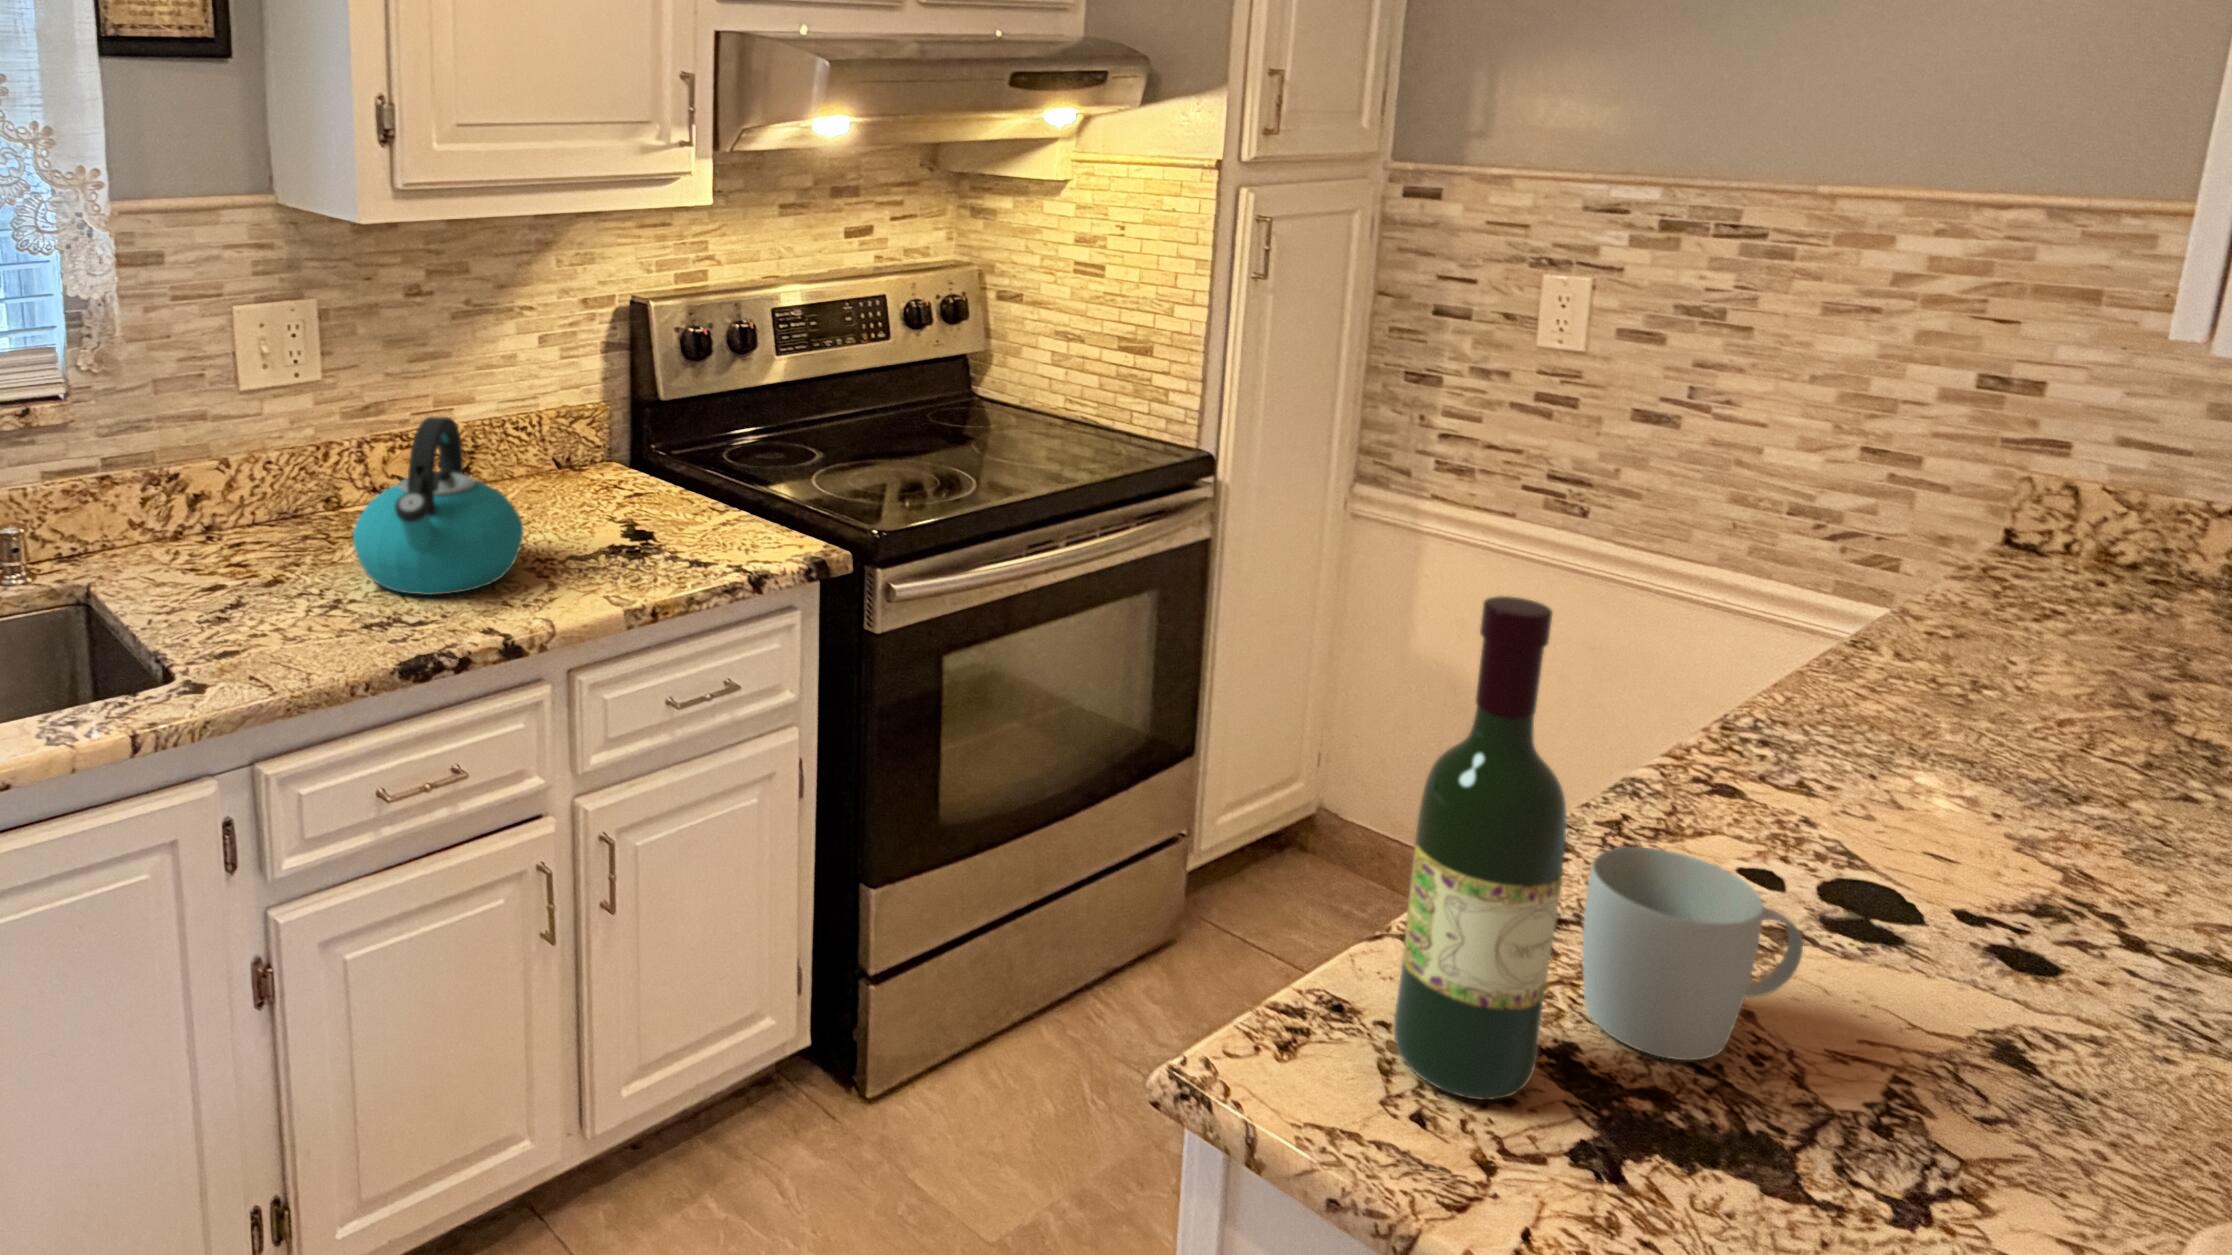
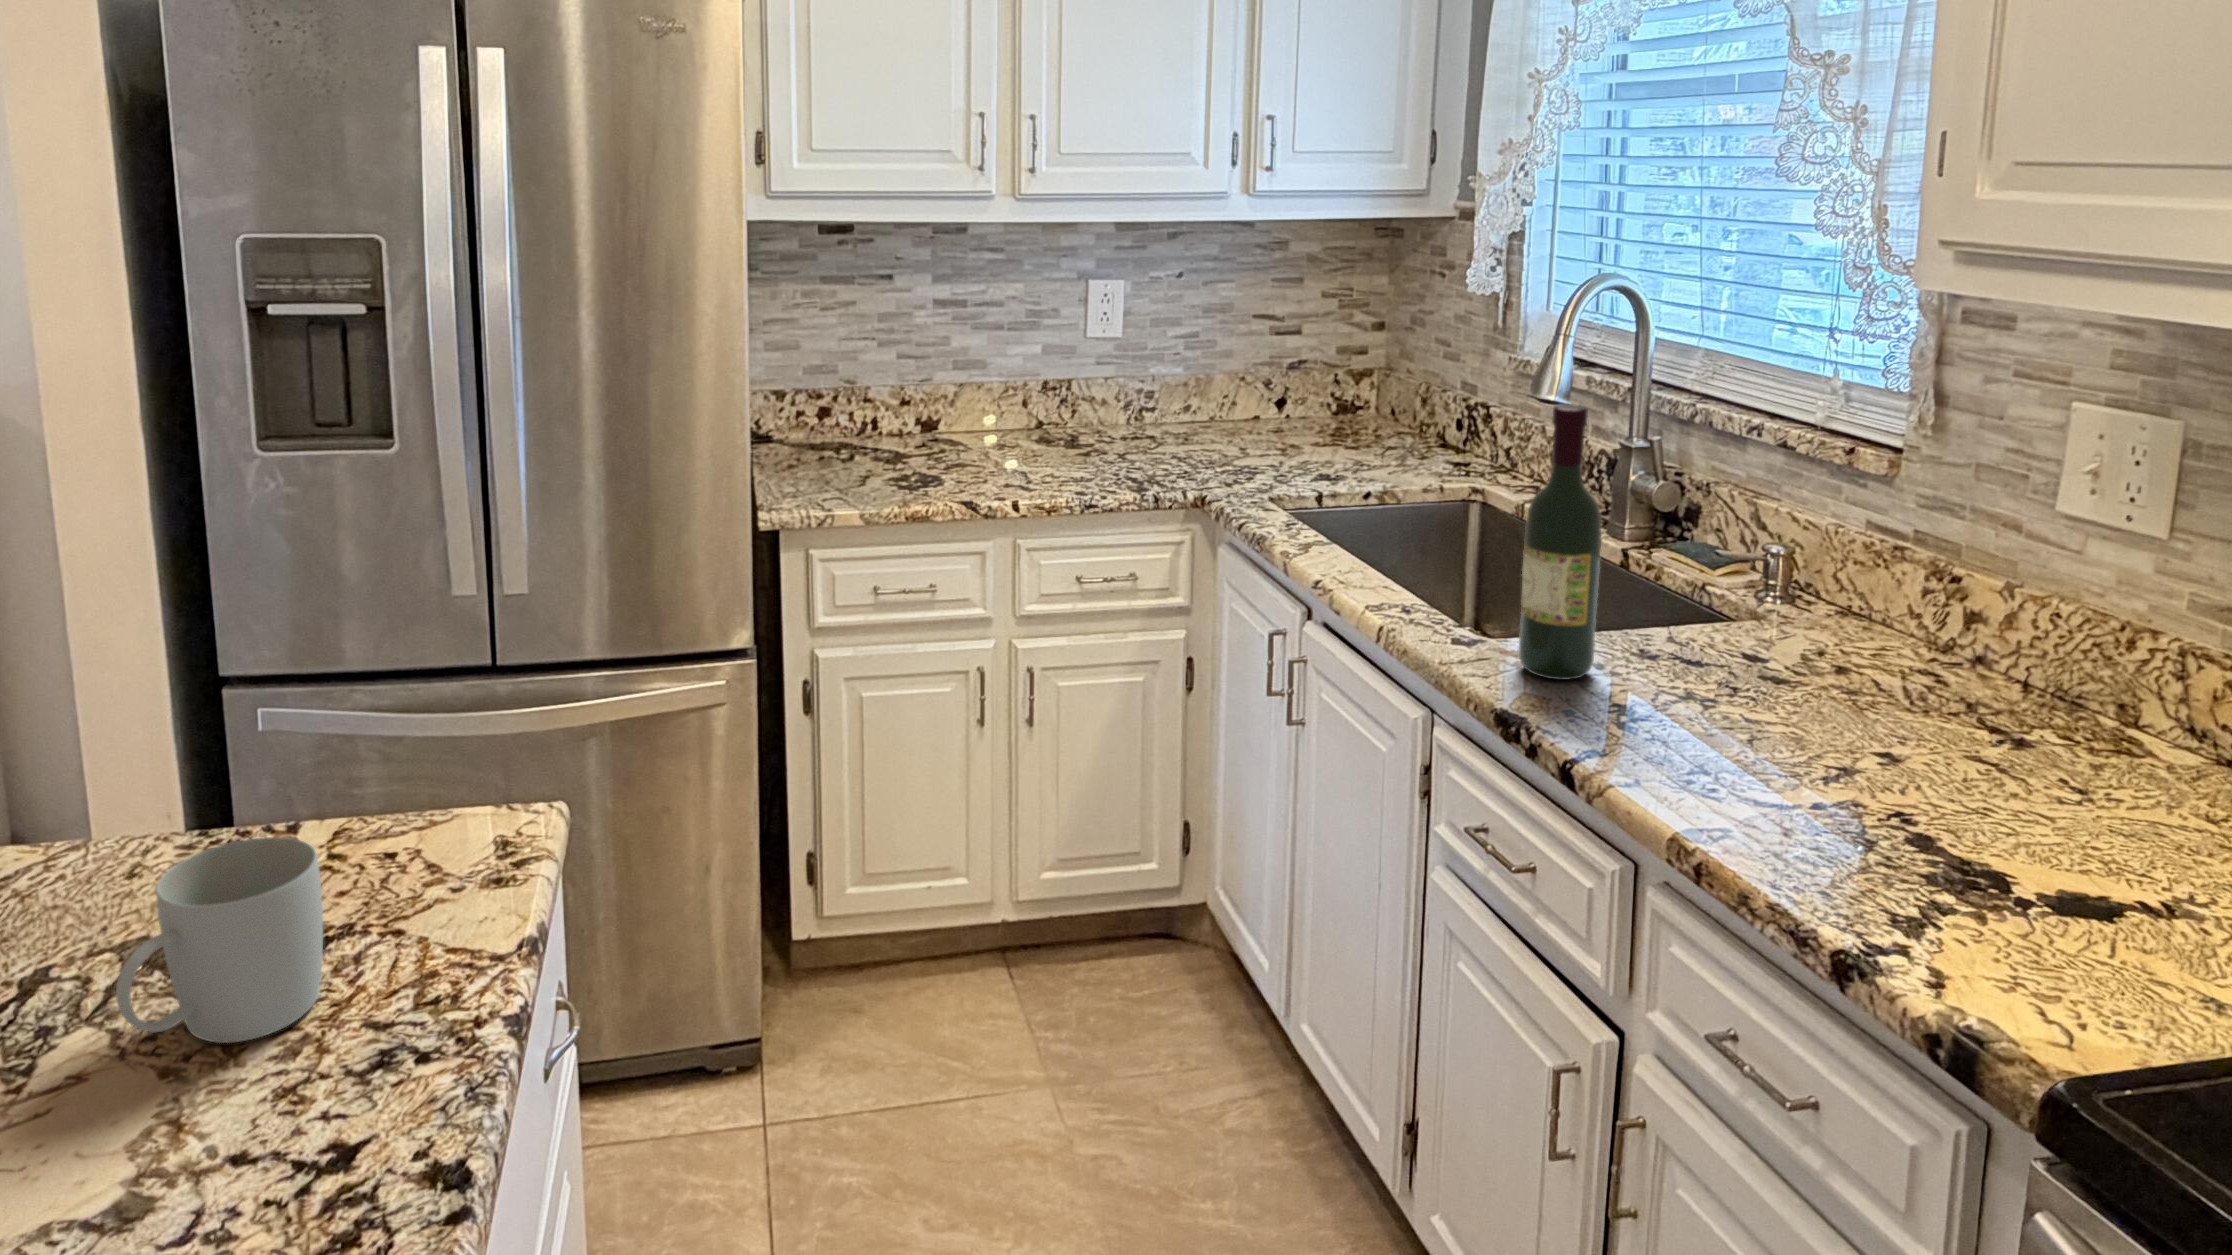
kettle: present [353,417,524,595] -> none [1671,547,1949,785]
wine bottle: present [1394,596,1567,1100] -> present [1518,404,1601,680]

